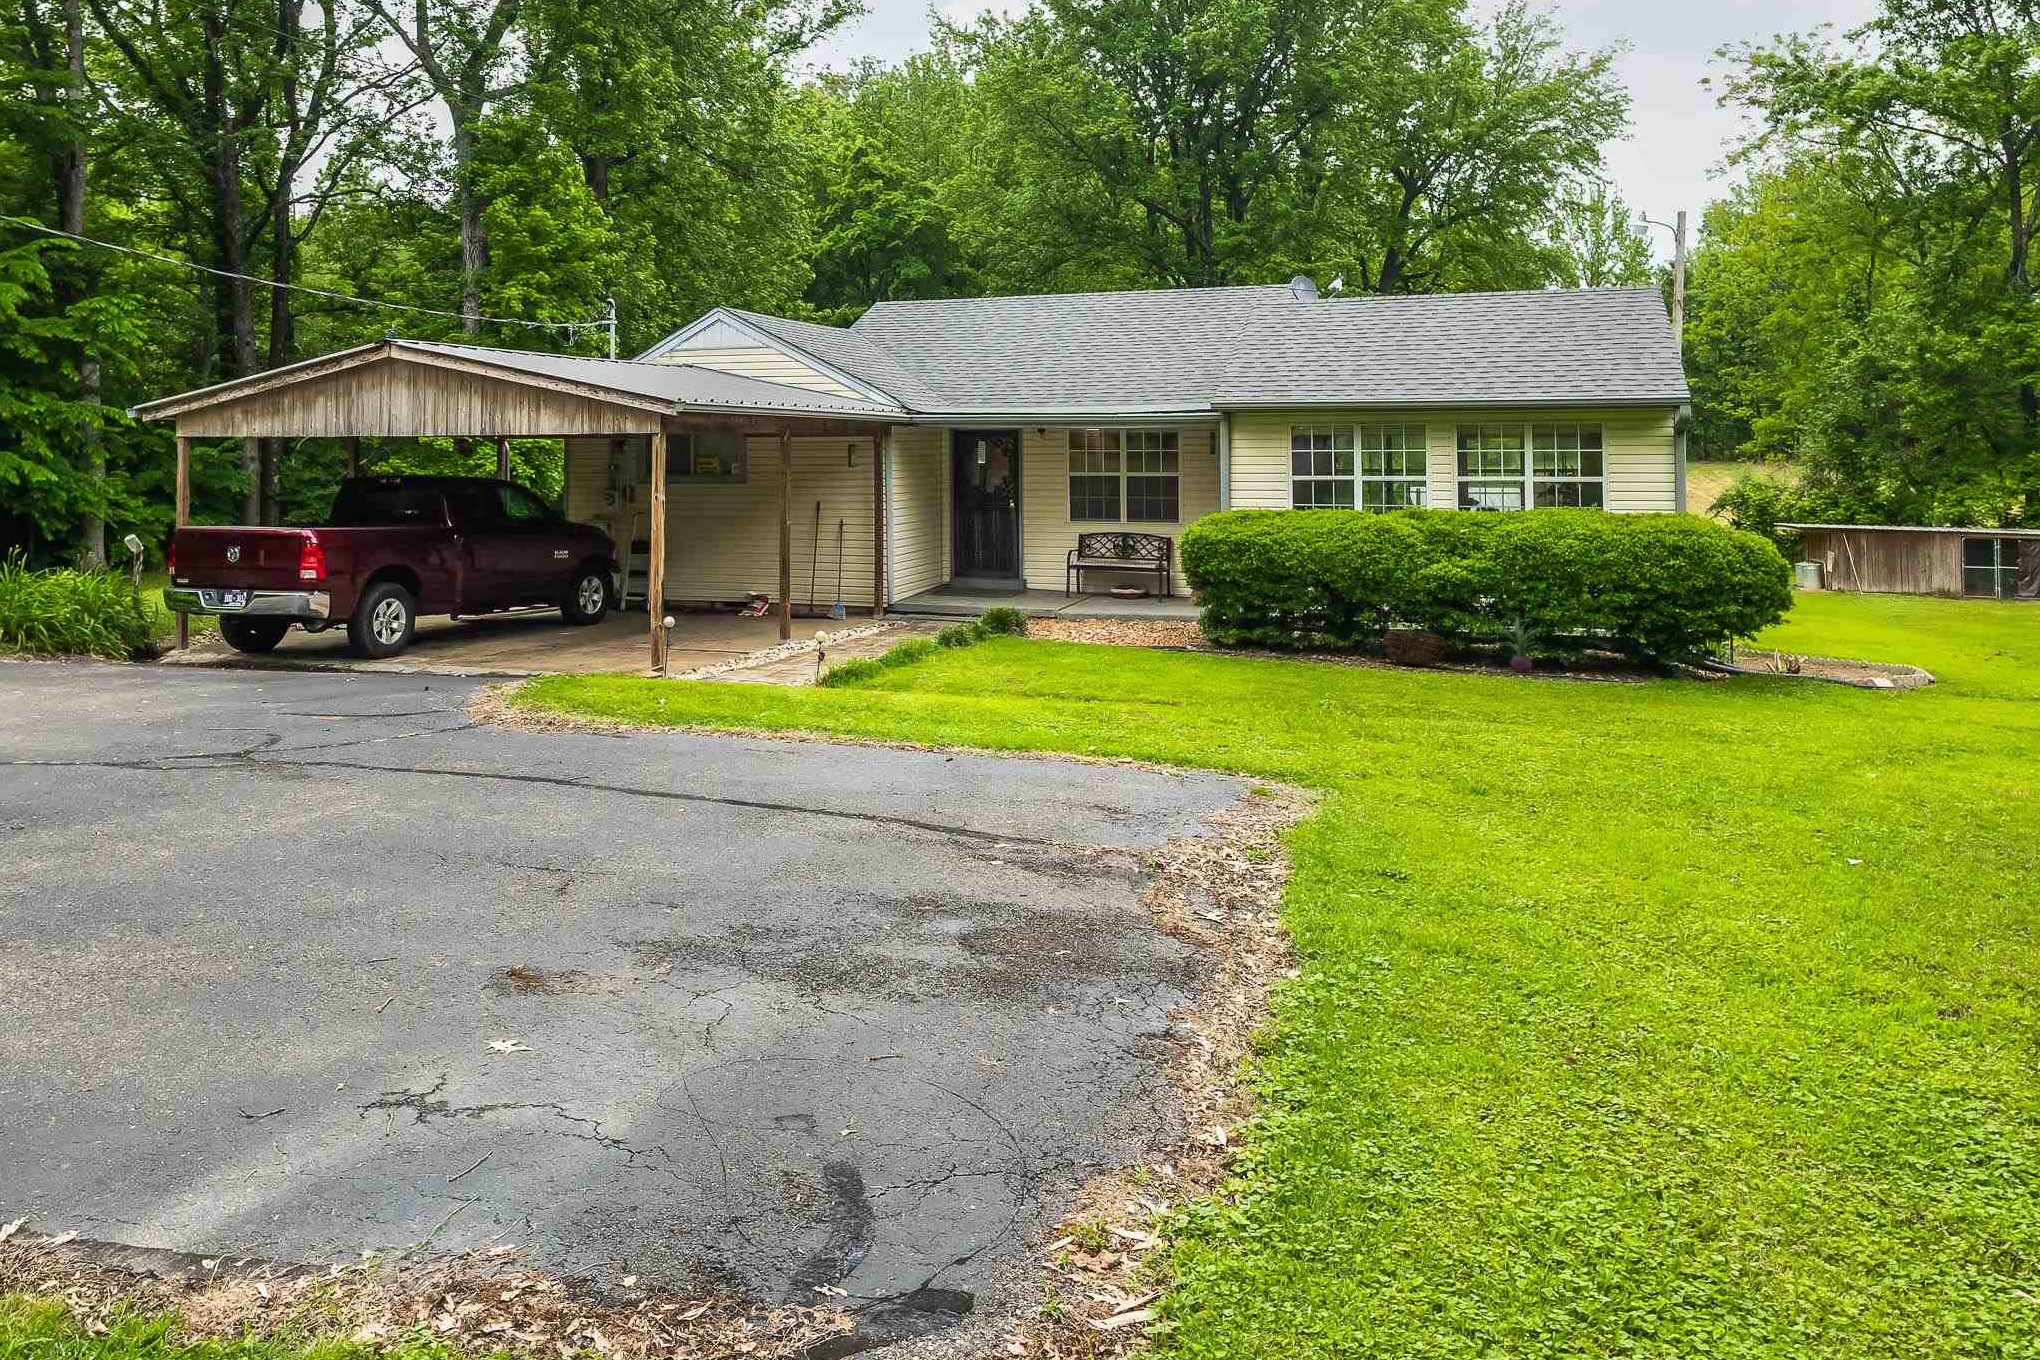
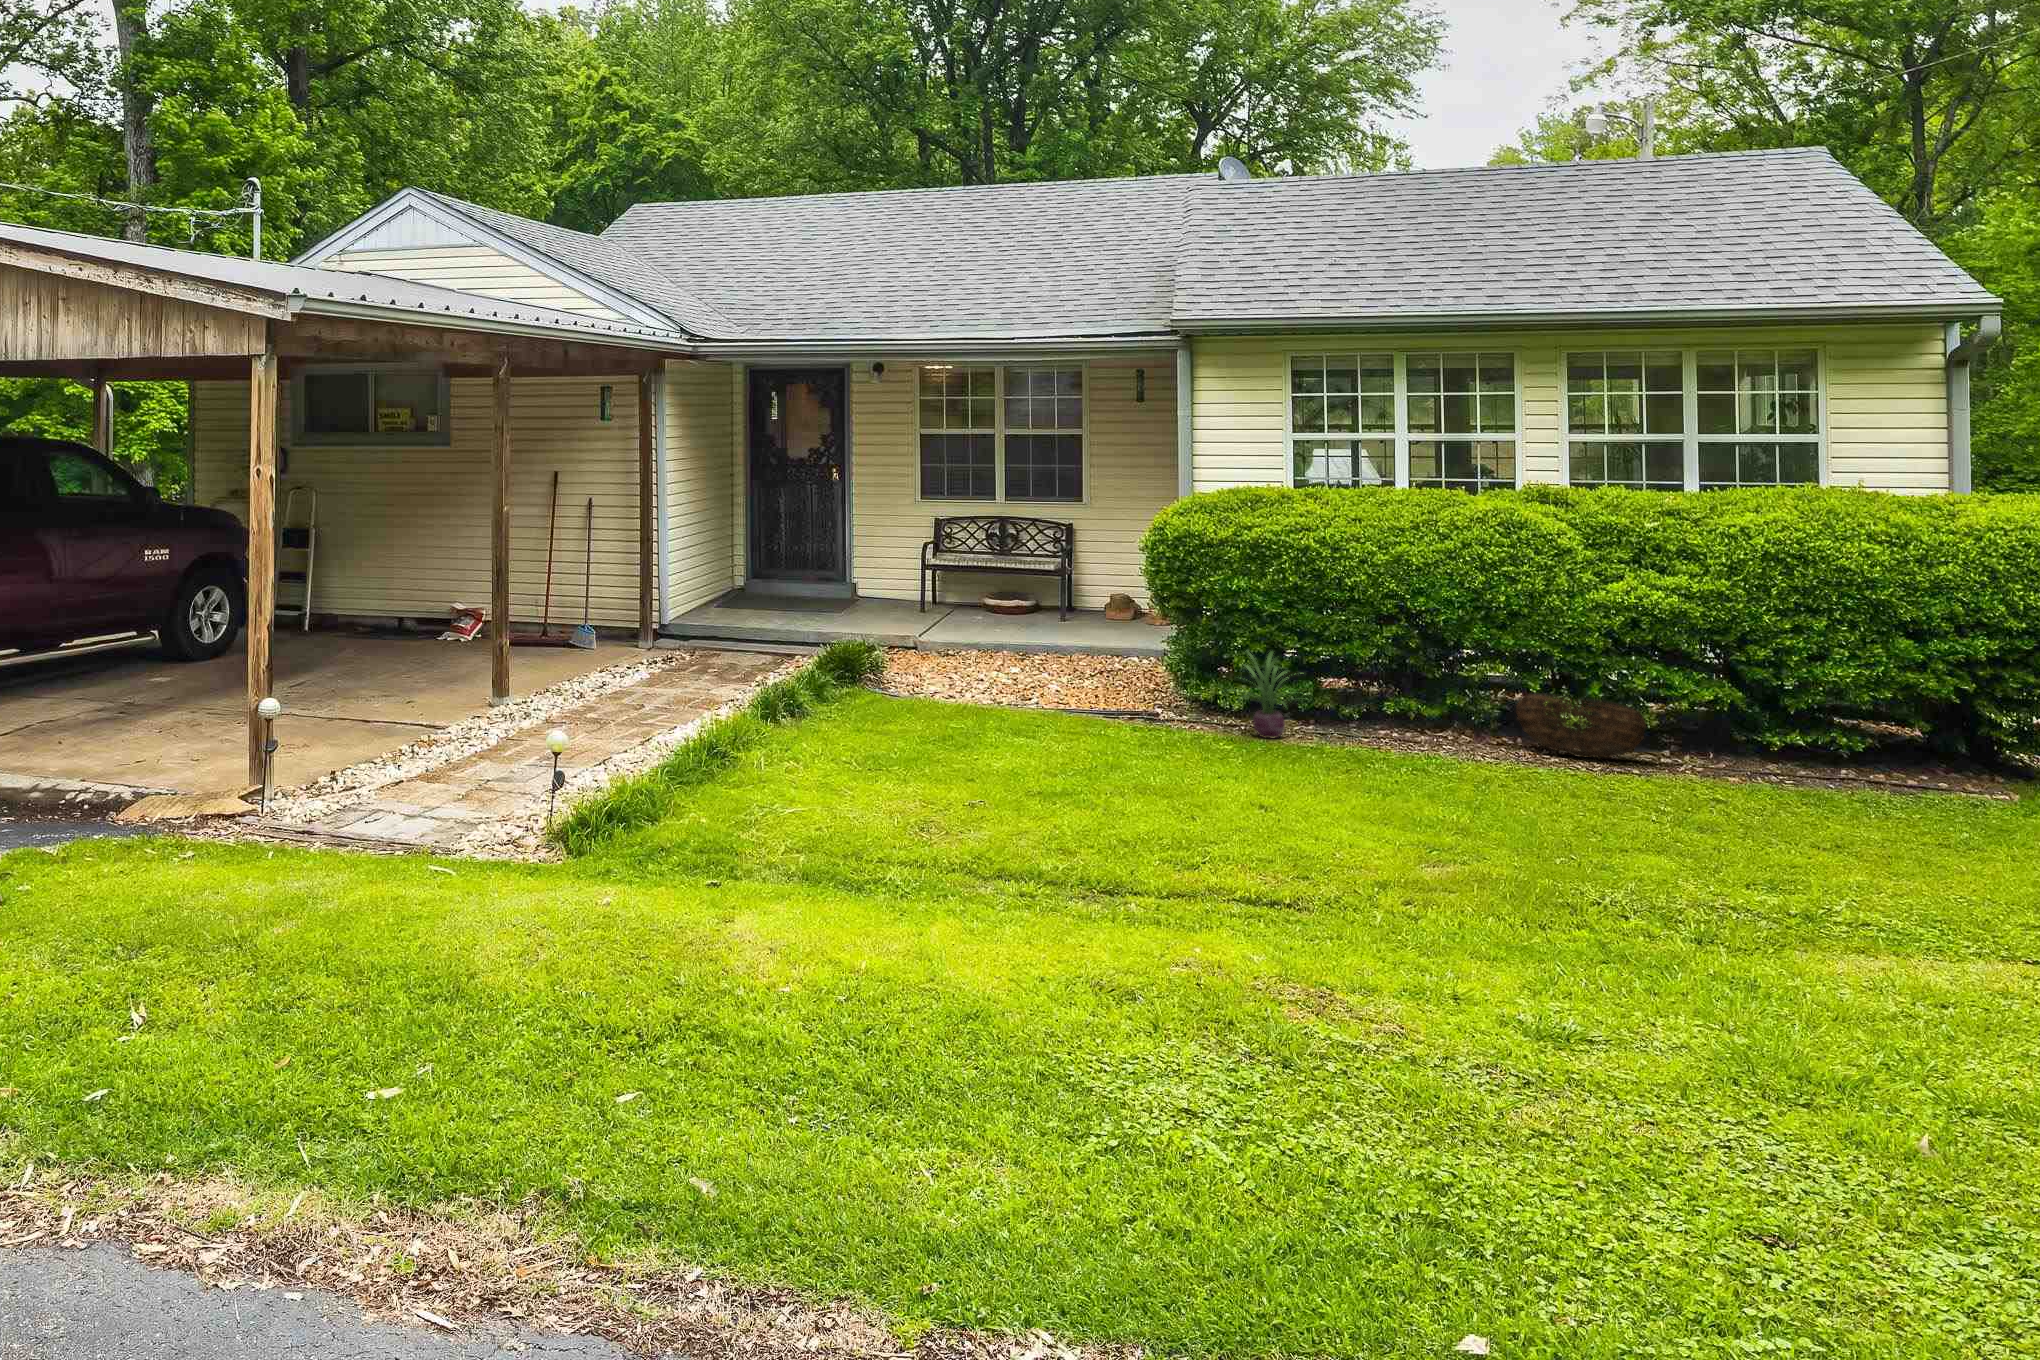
decorative plant: present [1506,618,1535,673] -> present [1239,651,1301,739]

